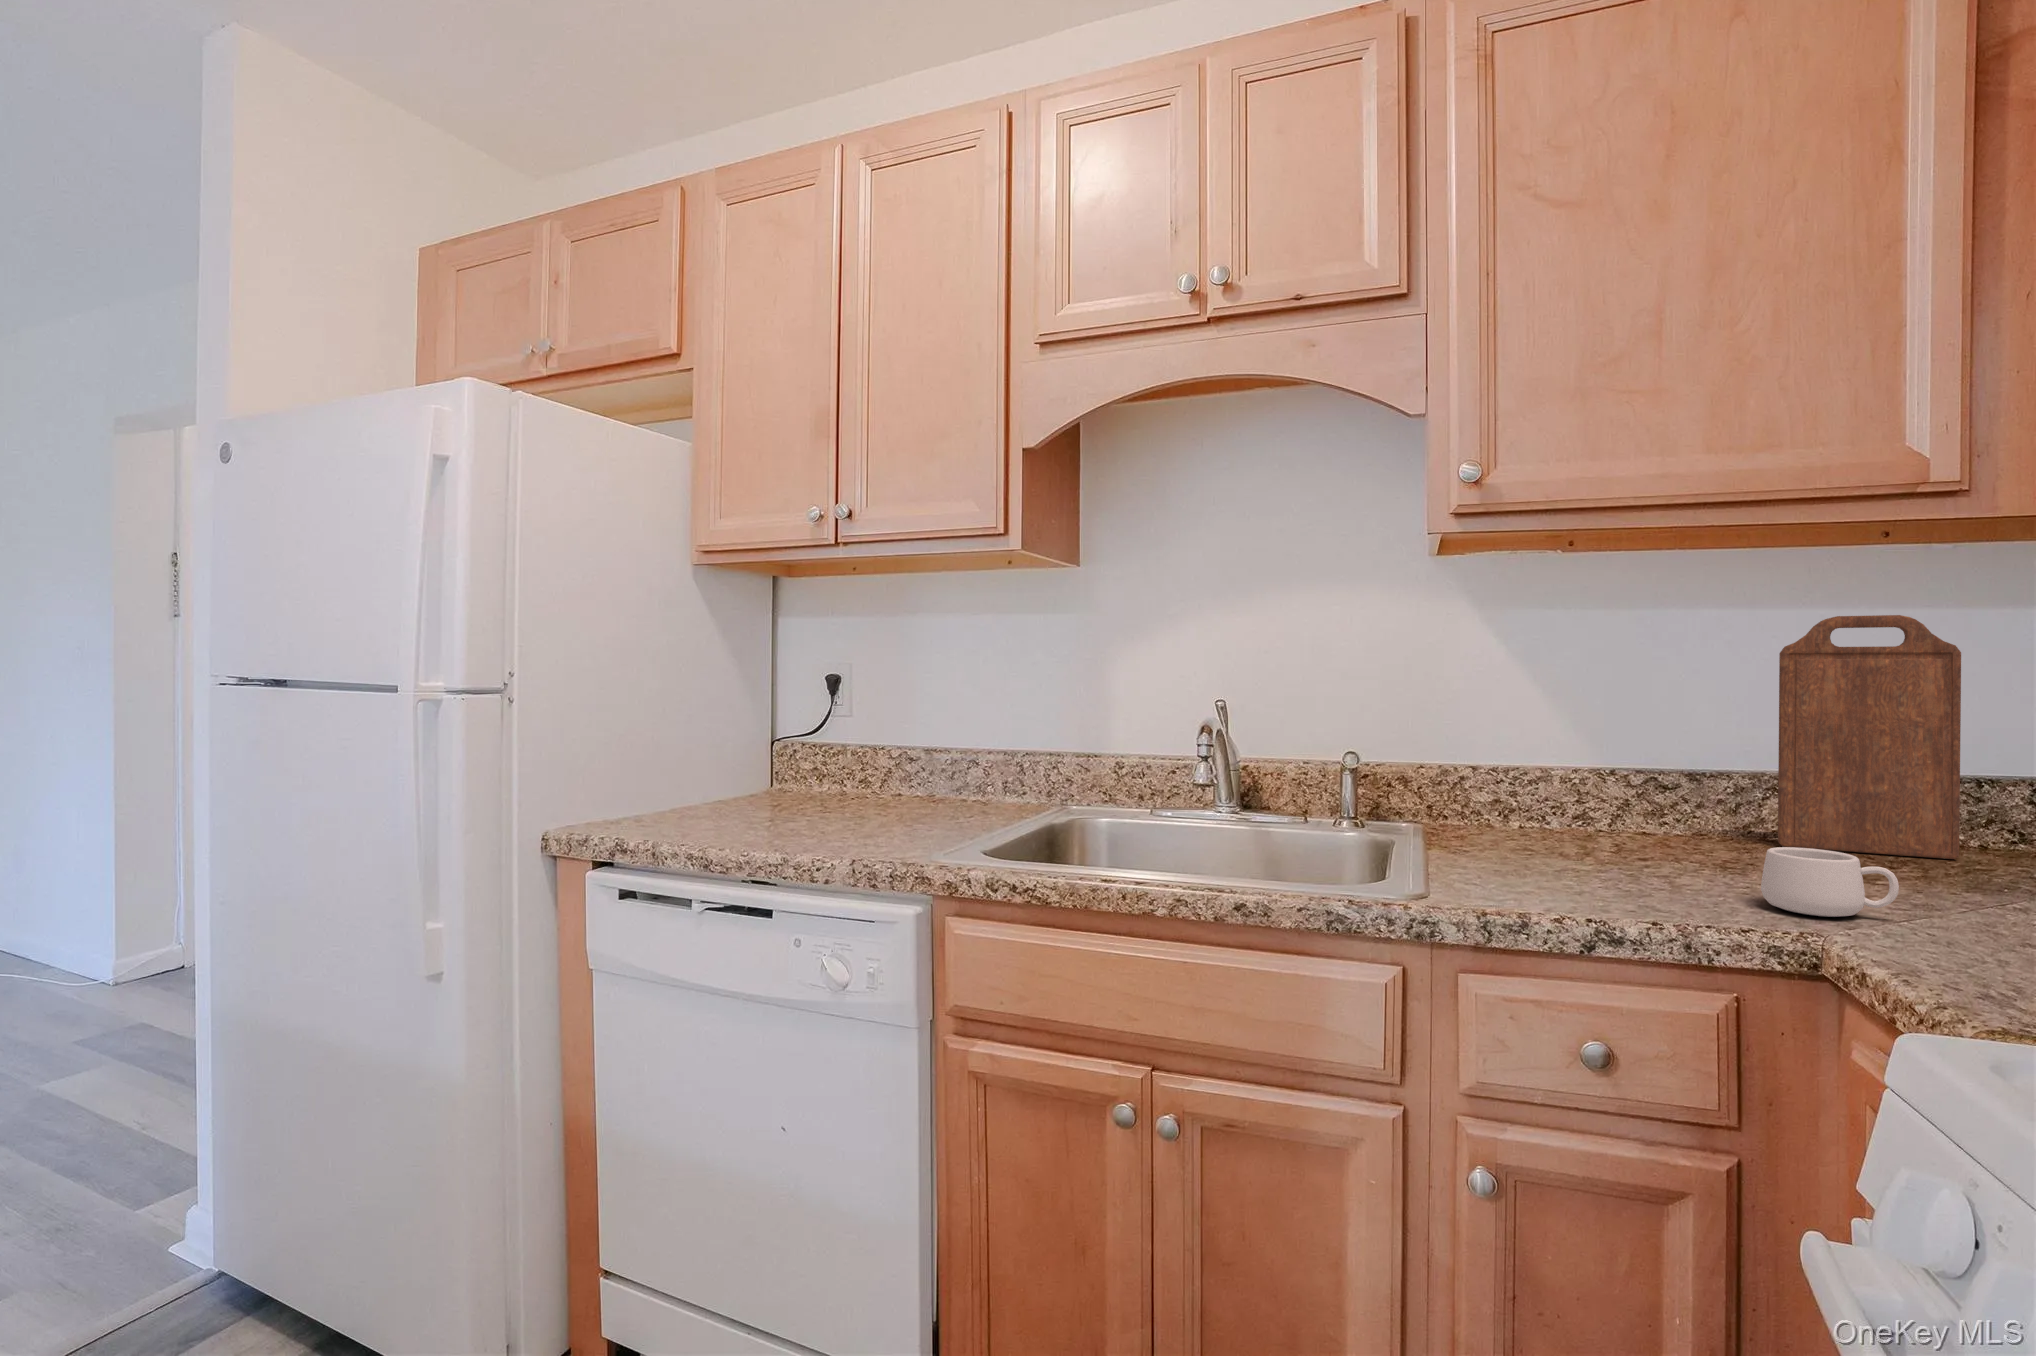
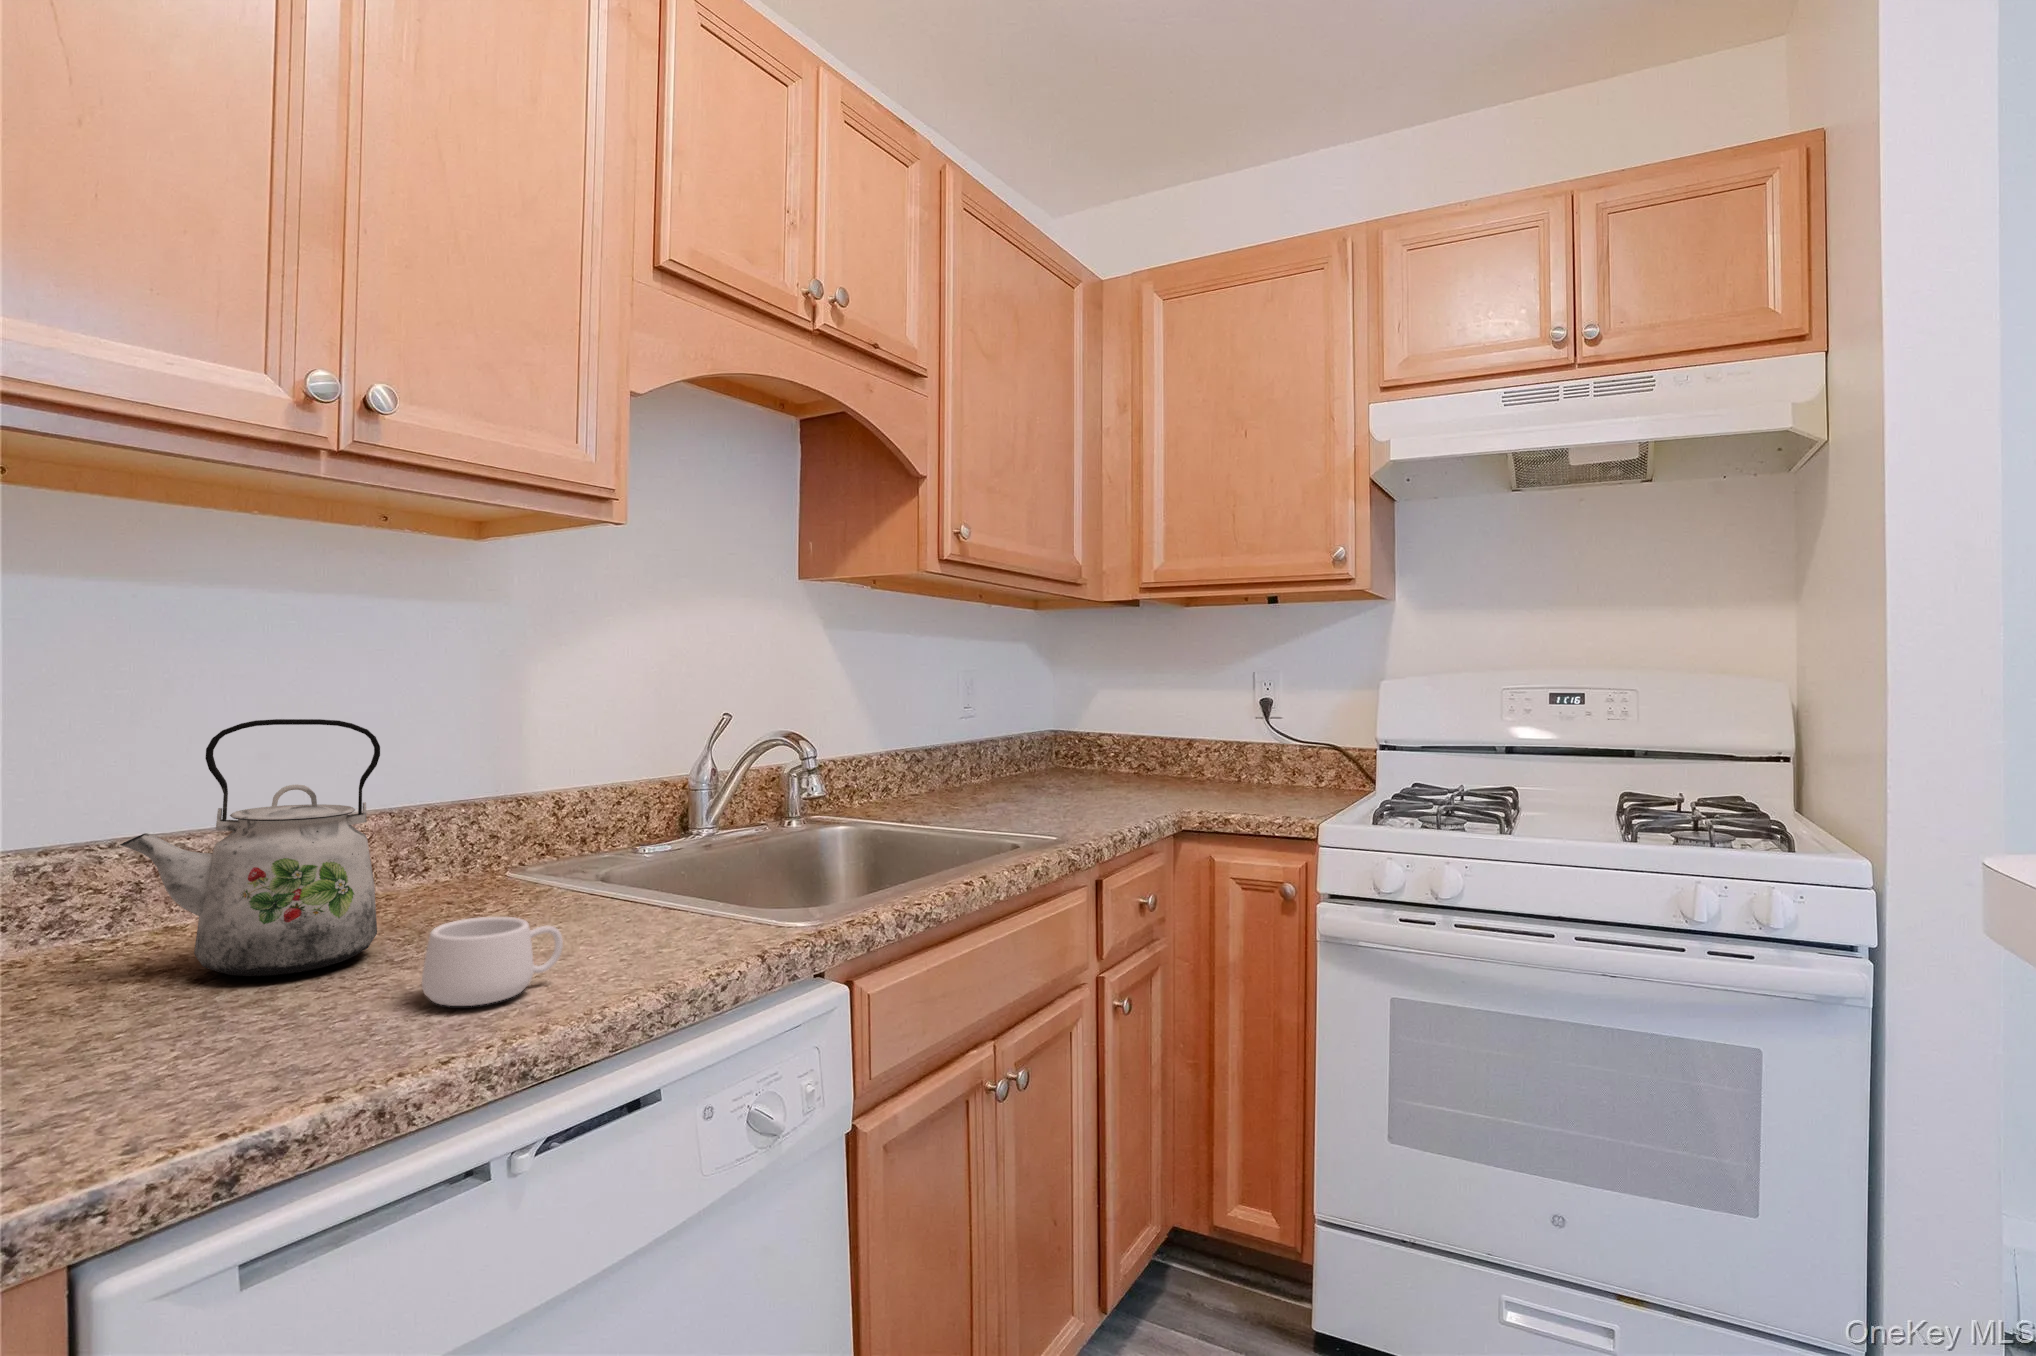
cutting board: present [1778,615,1961,859] -> none [348,632,524,905]
kettle: none [1594,686,1766,871] -> present [120,719,380,976]

